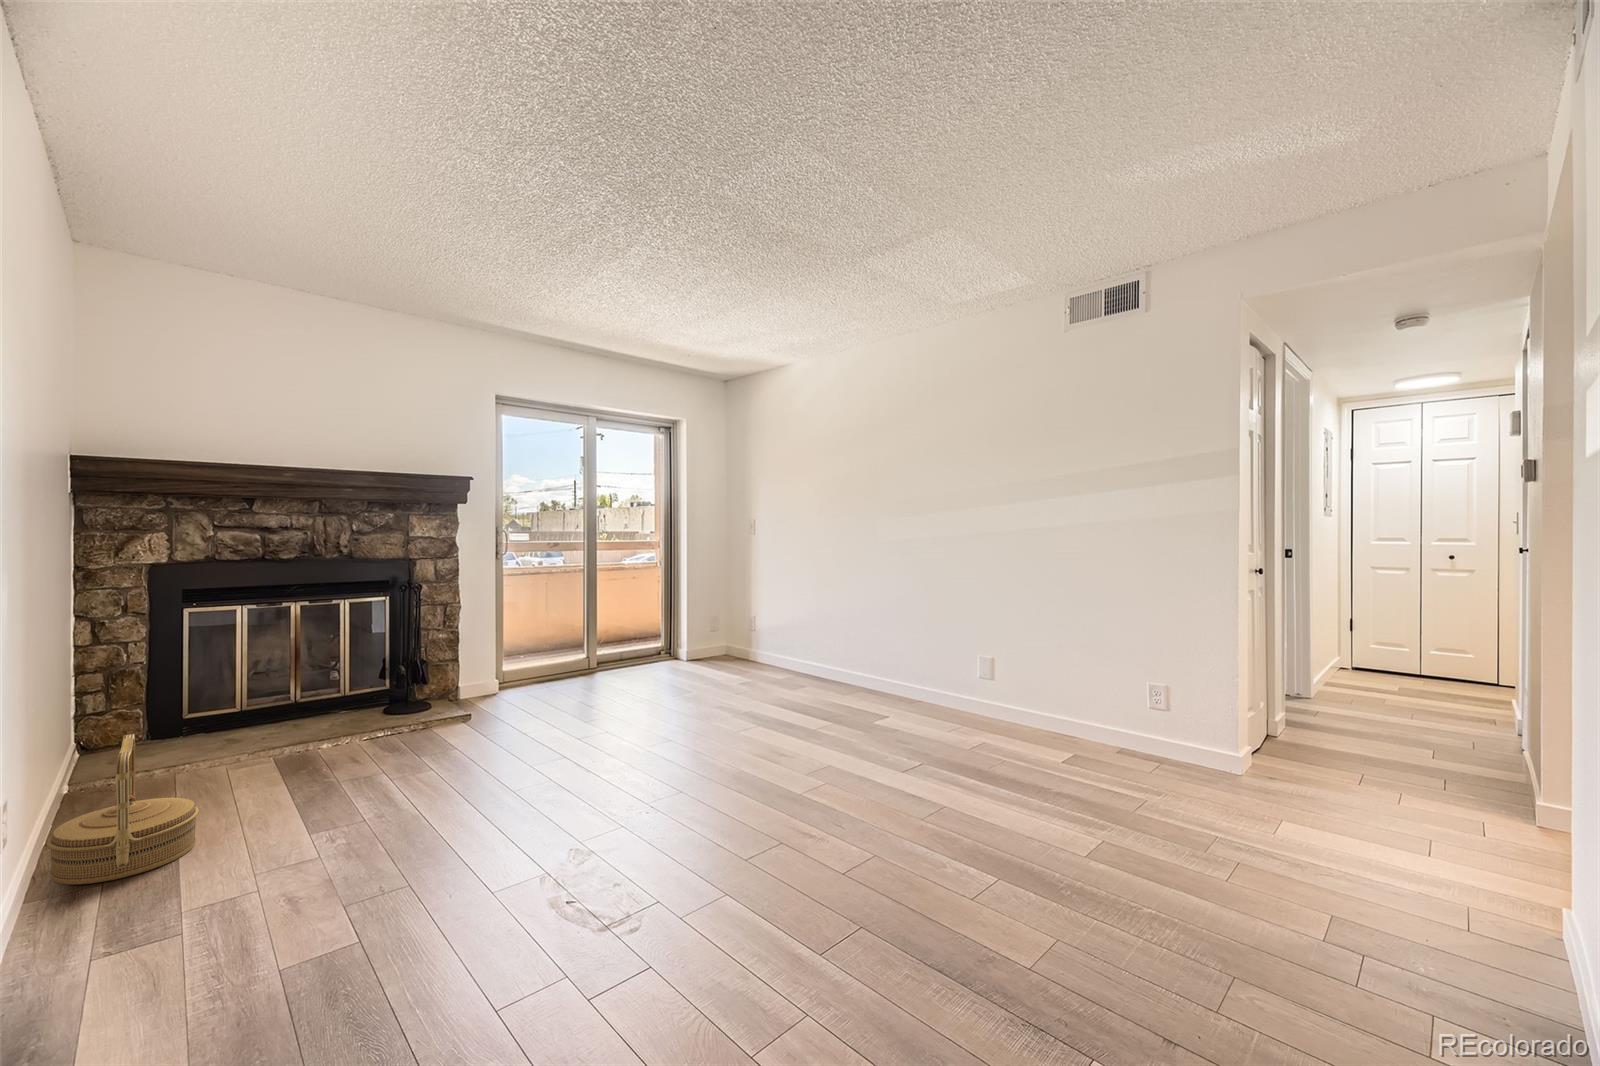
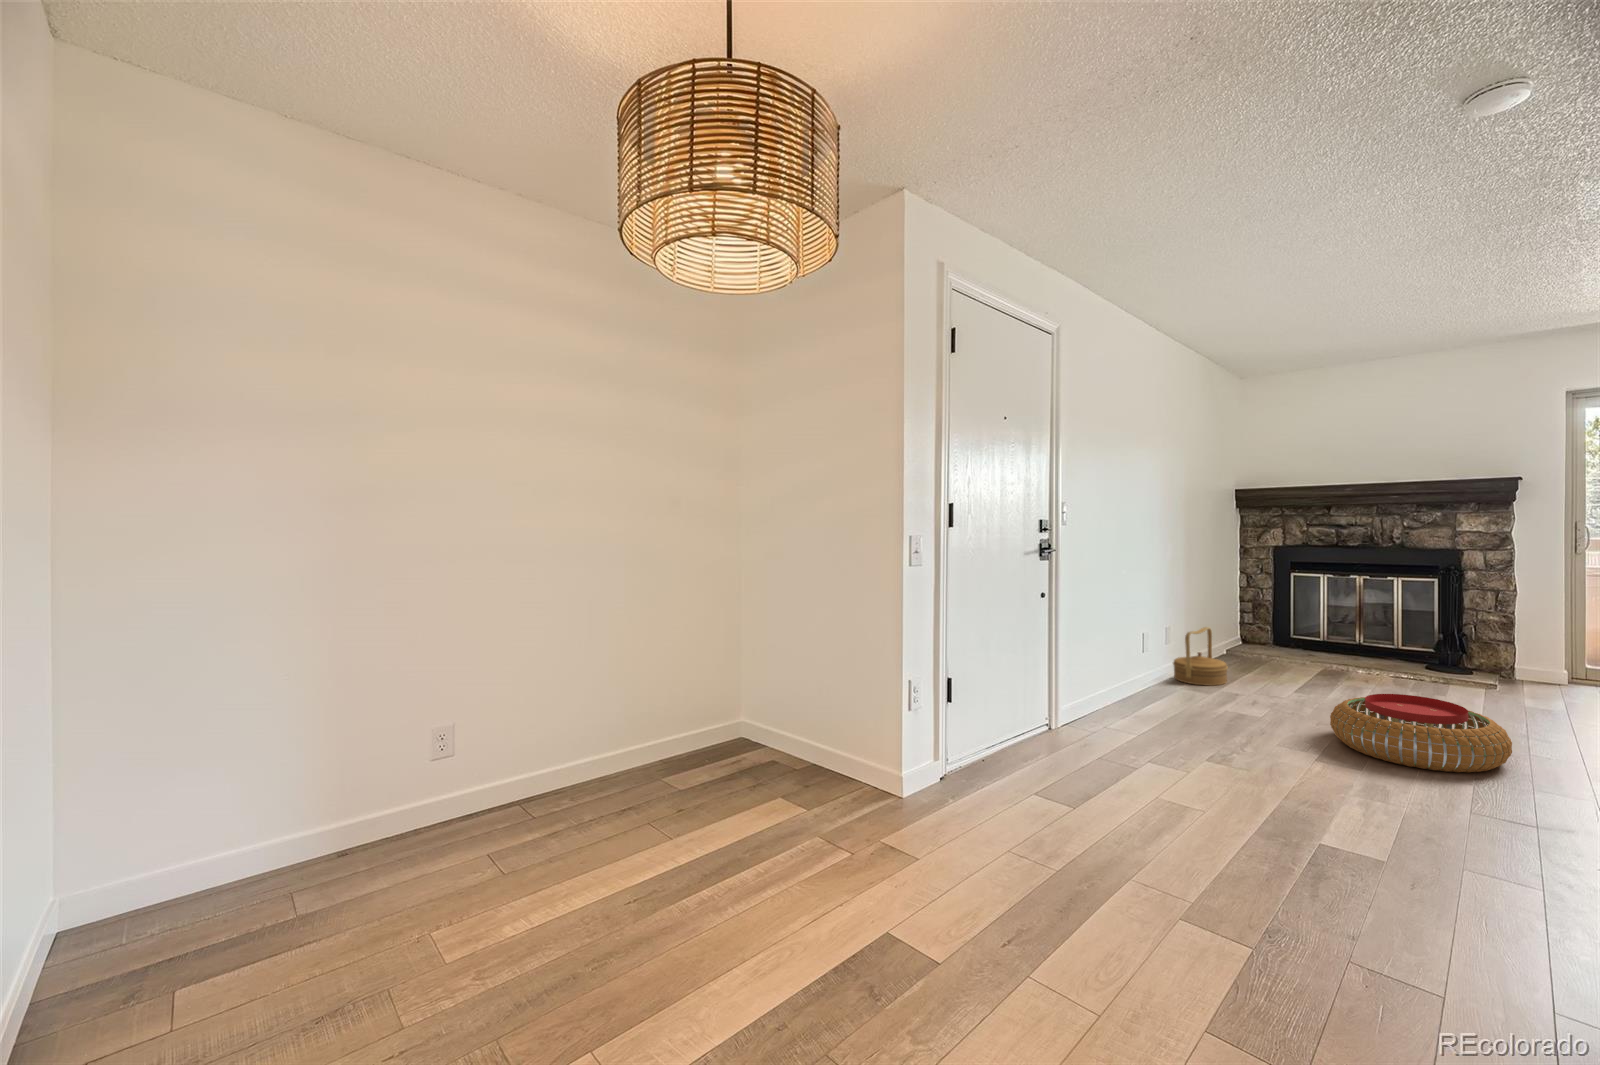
pouf: none [505,735,690,847] -> present [1330,694,1512,773]

